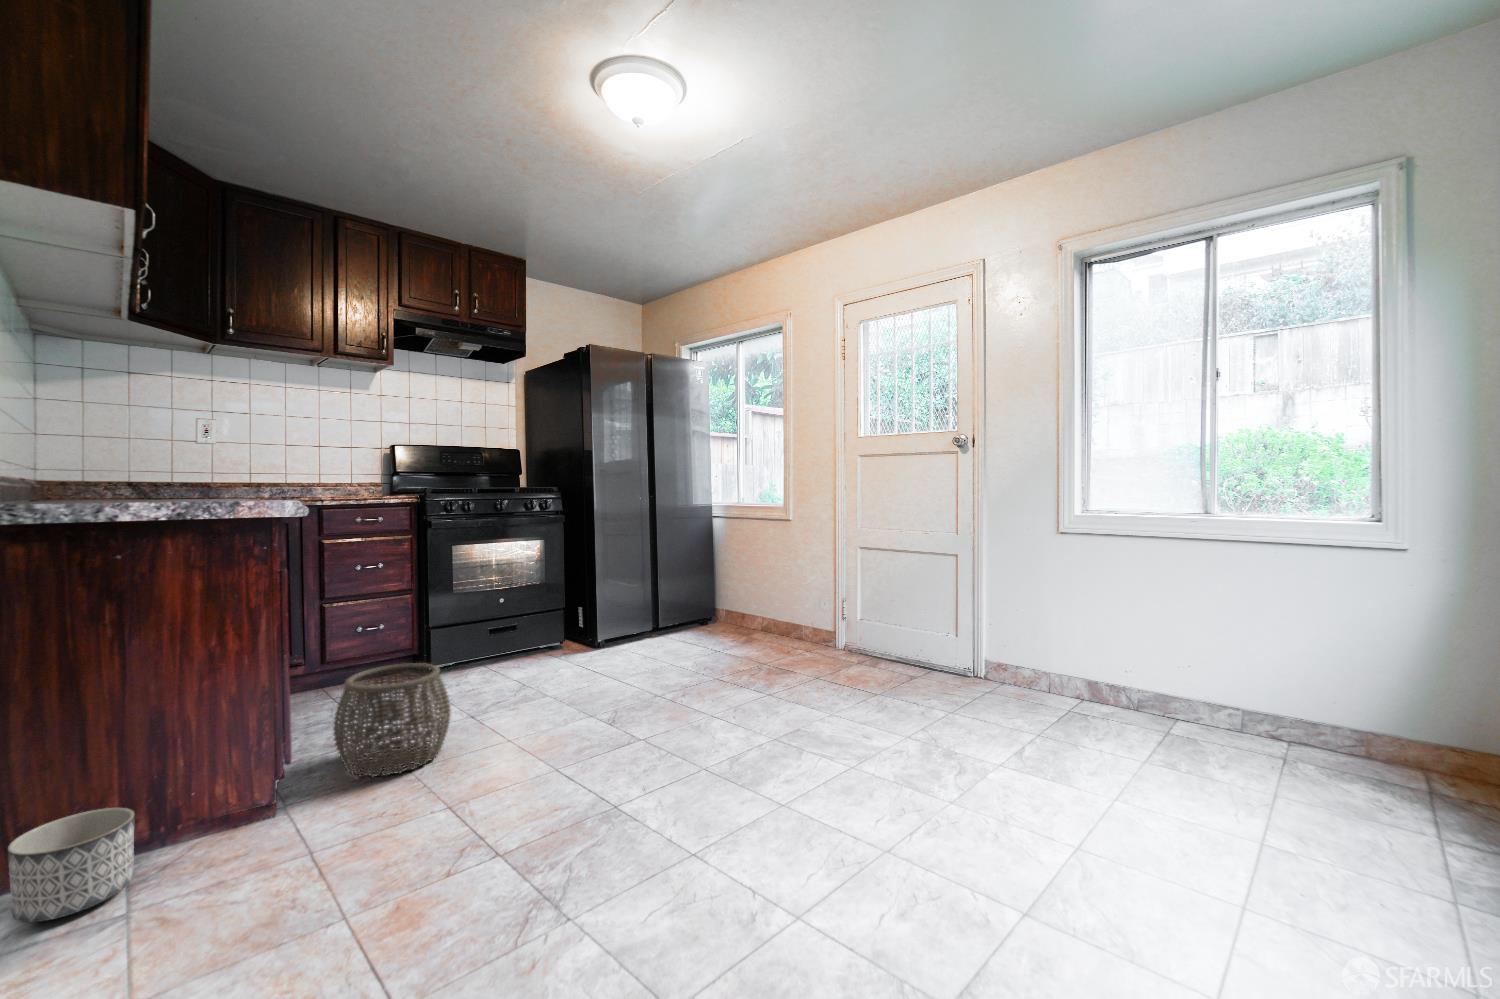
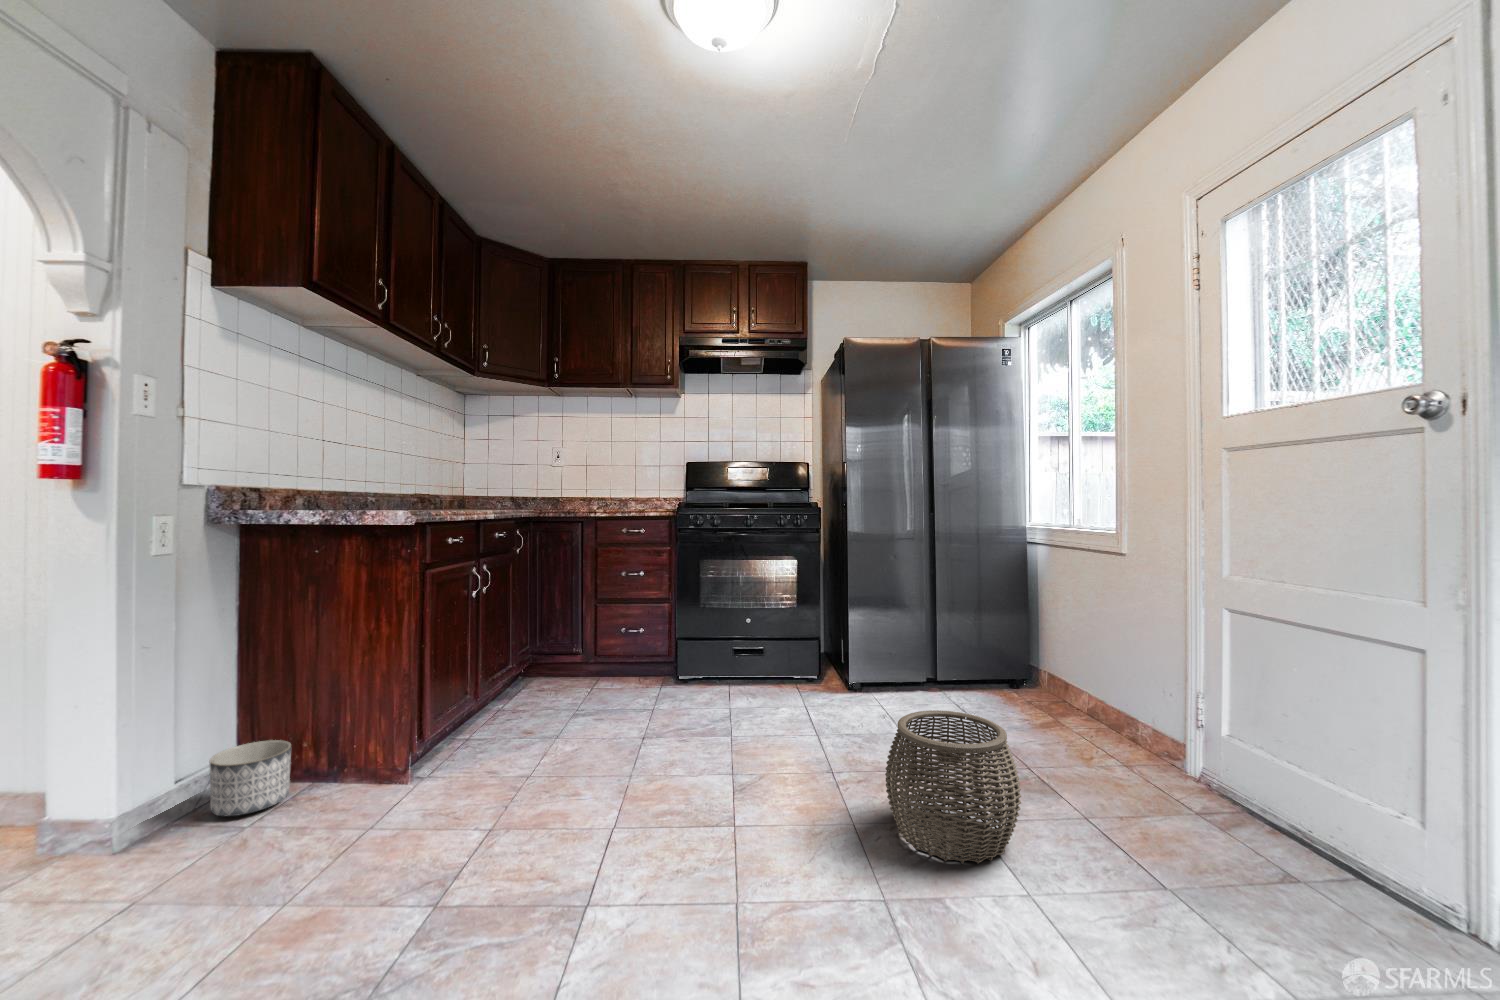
woven basket: present [333,663,451,777] -> present [885,710,1021,864]

